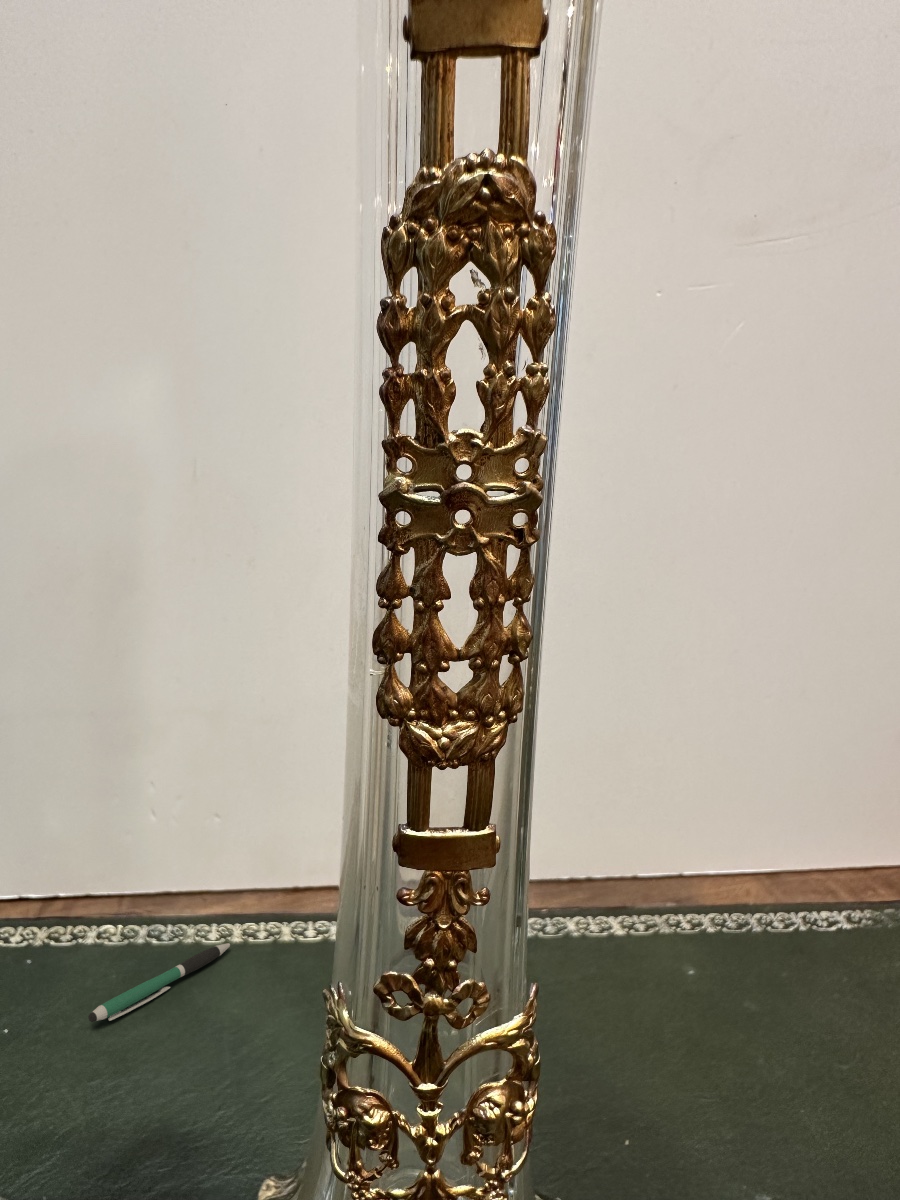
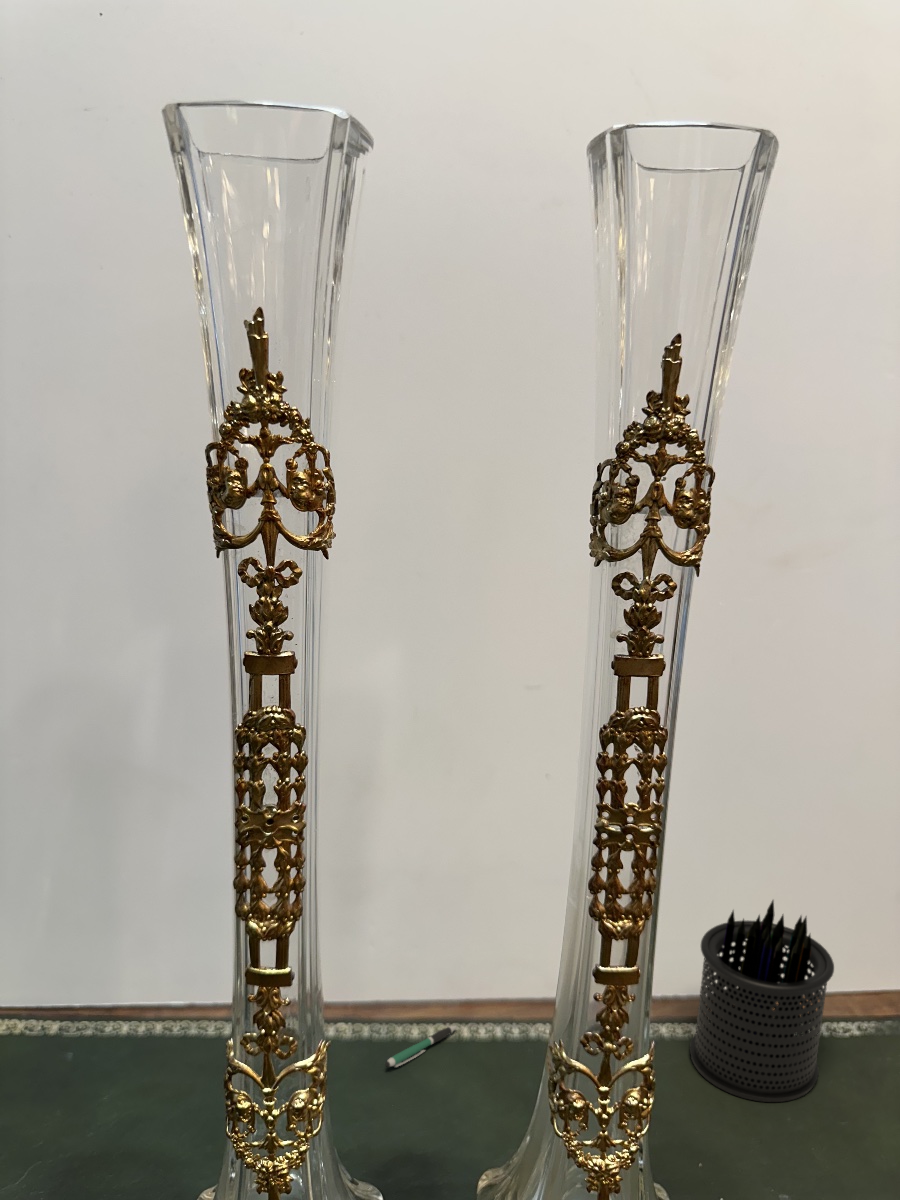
pen holder: none [603,713,837,1046] -> present [690,900,834,1102]

